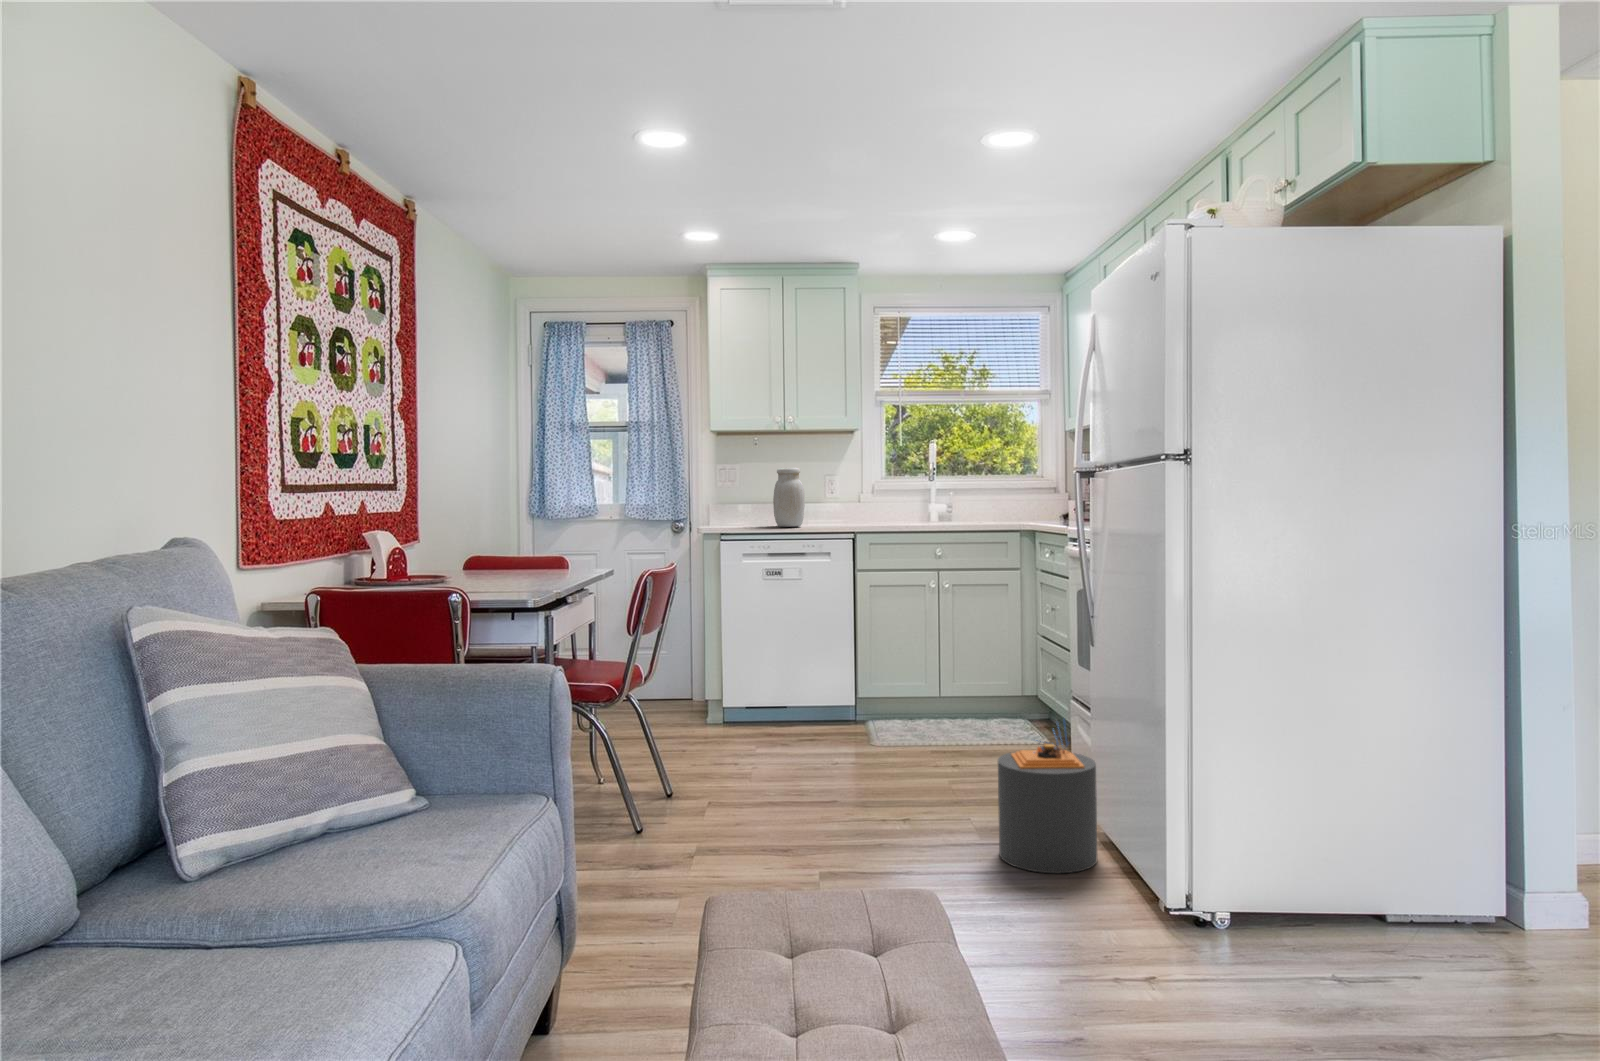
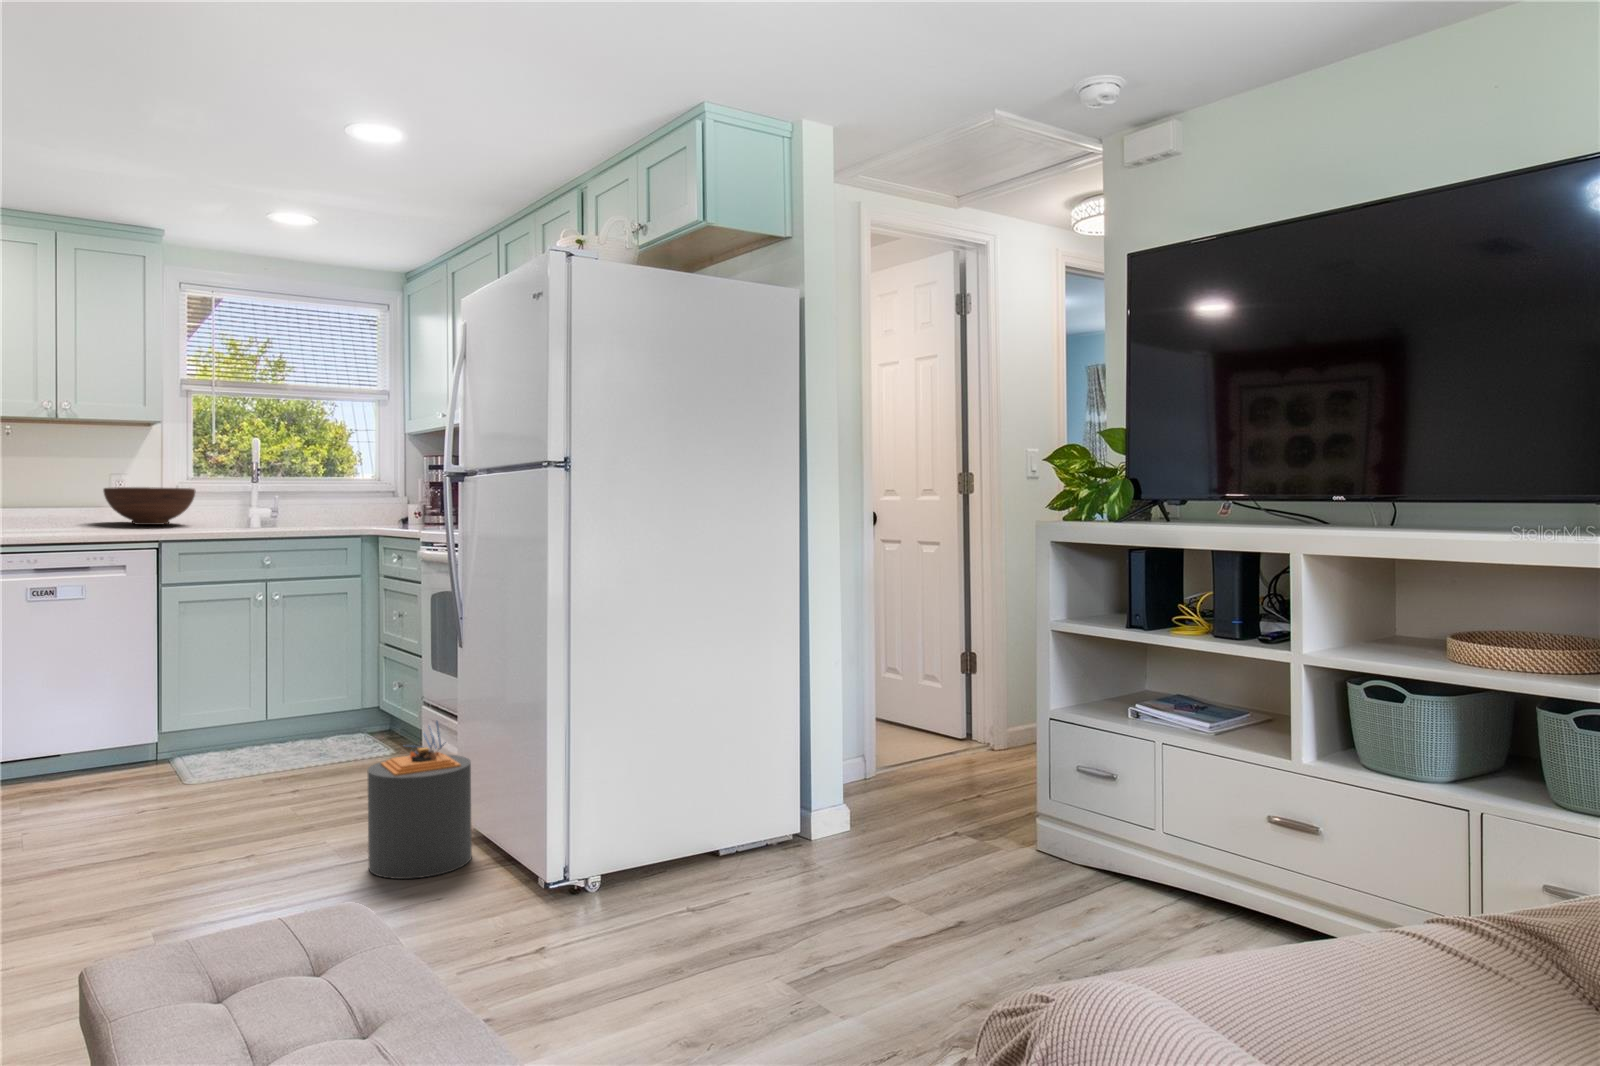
jar: present [773,468,805,527] -> none [33,457,80,529]
fruit bowl: none [822,490,888,521] -> present [103,487,196,525]

